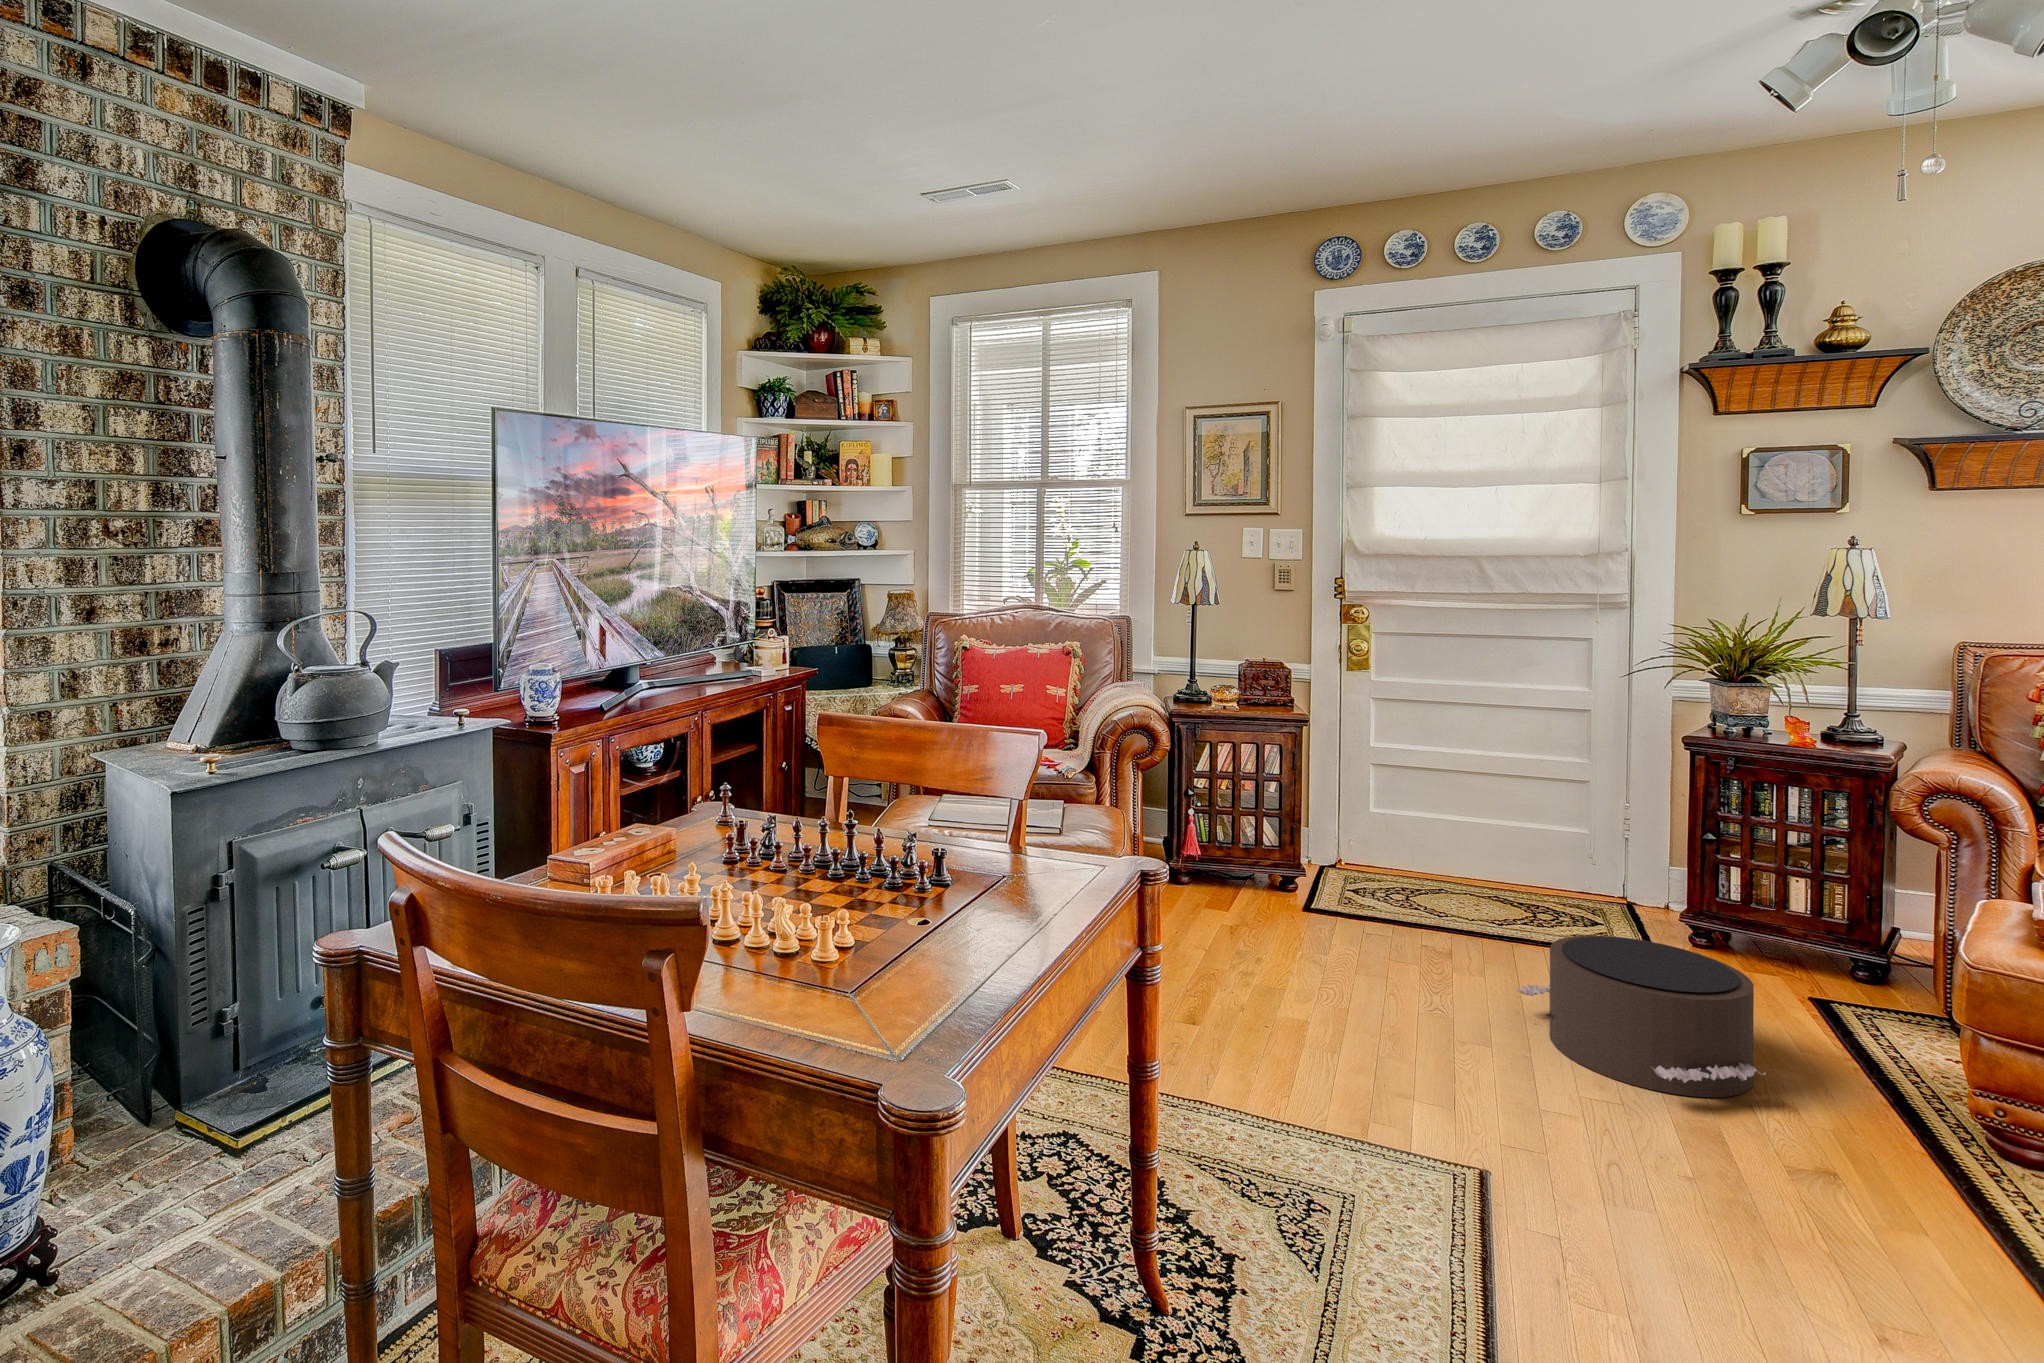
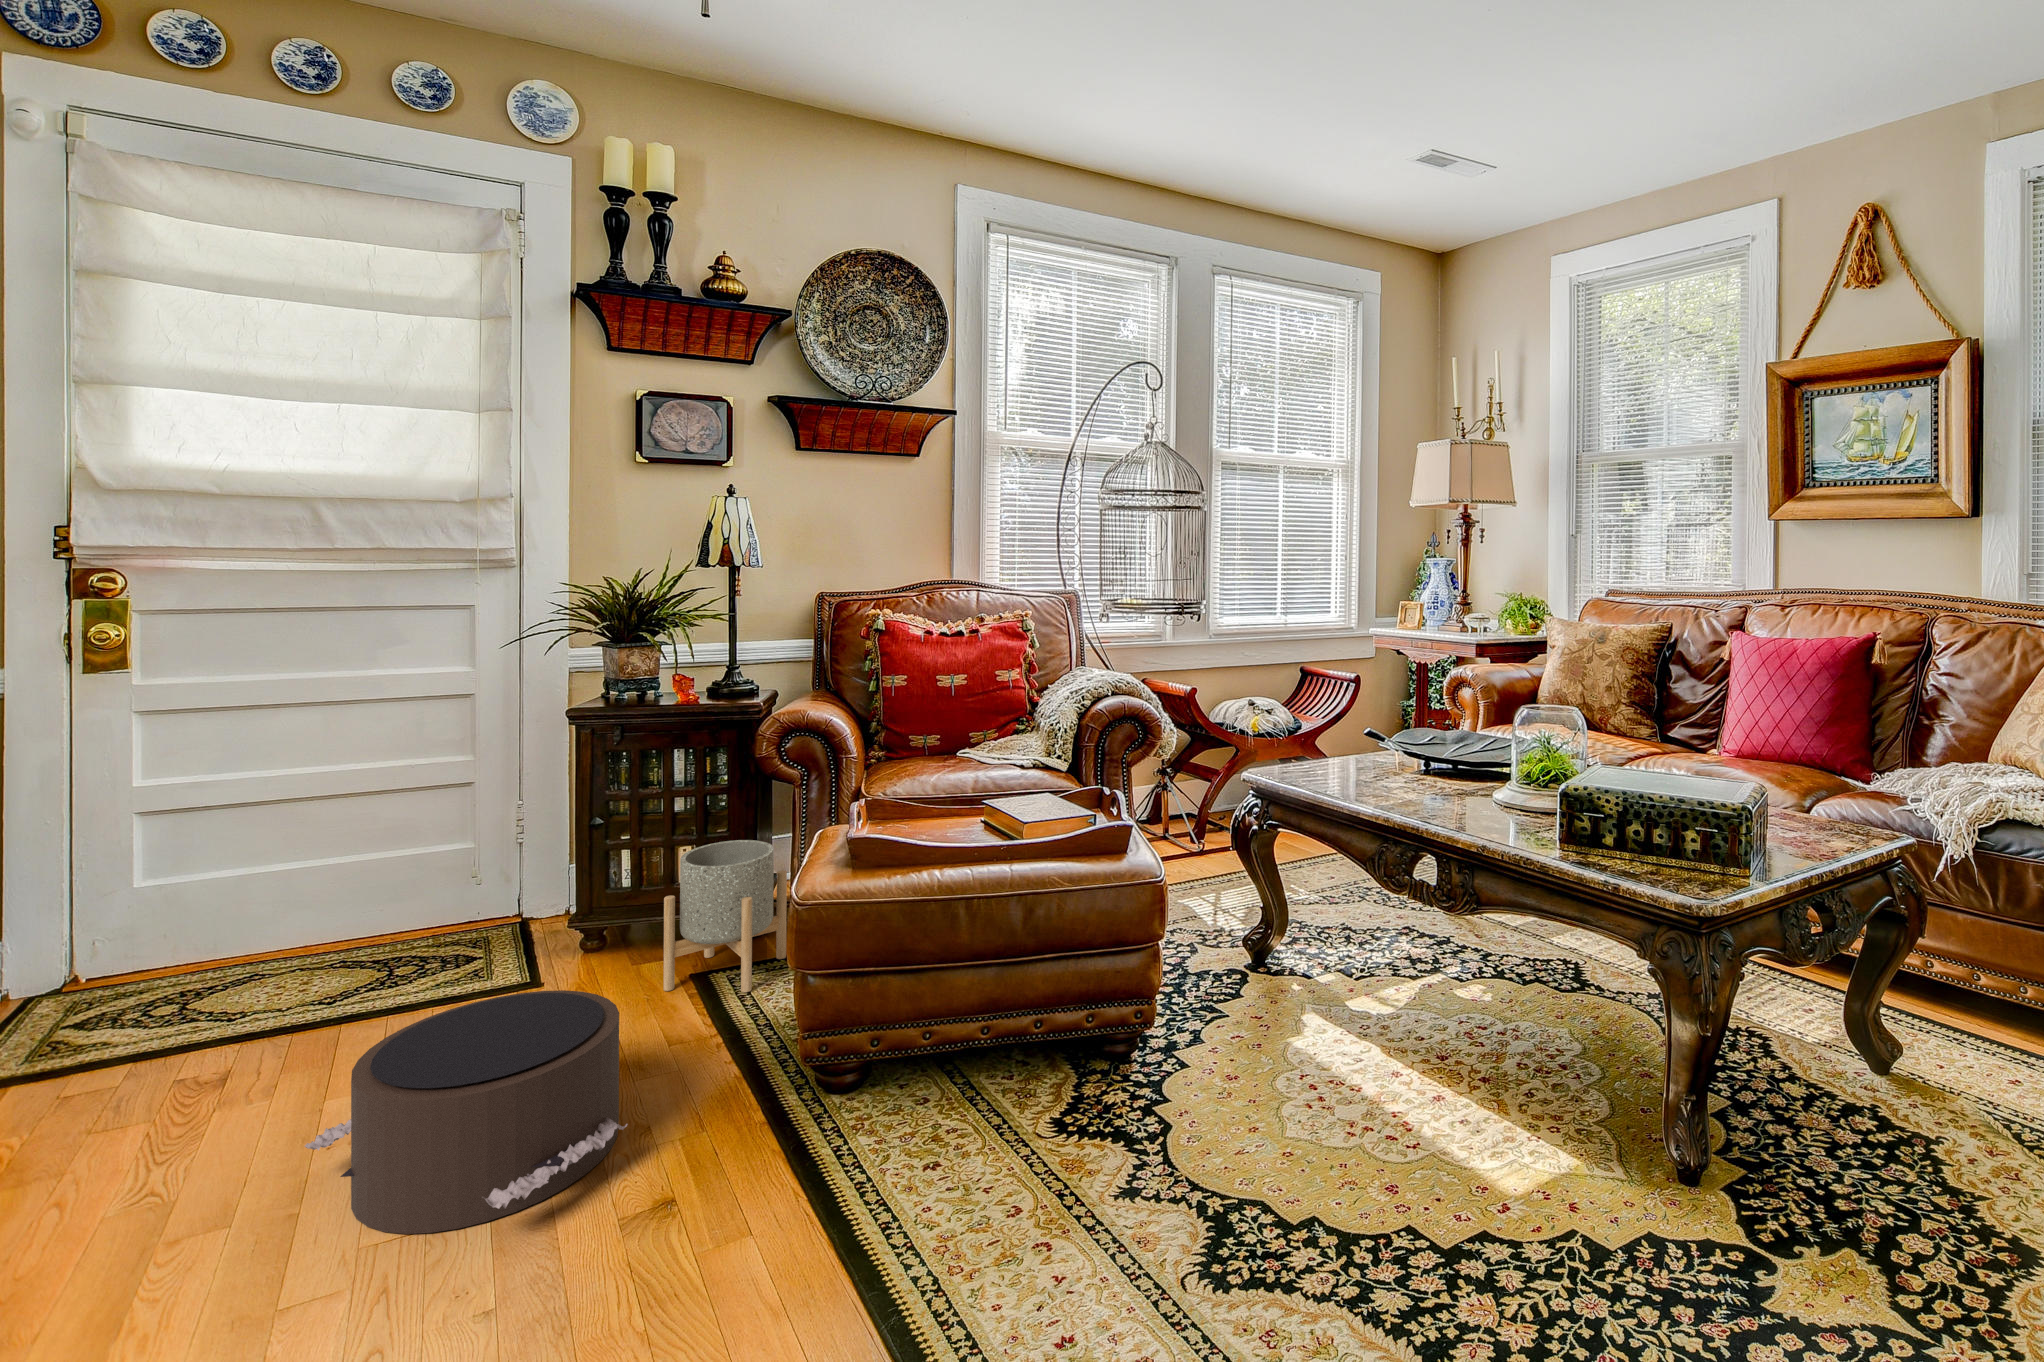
planter: none [1783,882,1927,1034] -> present [663,840,787,992]

